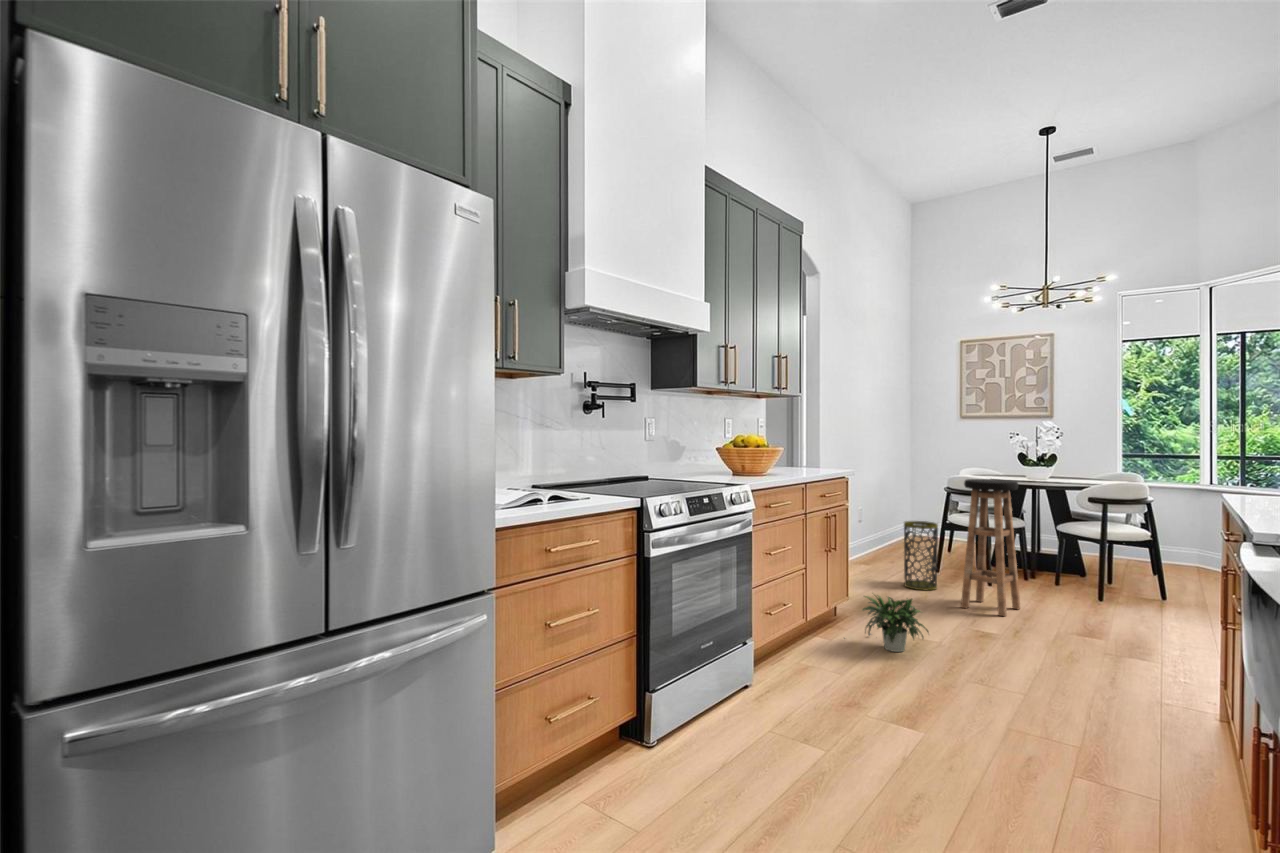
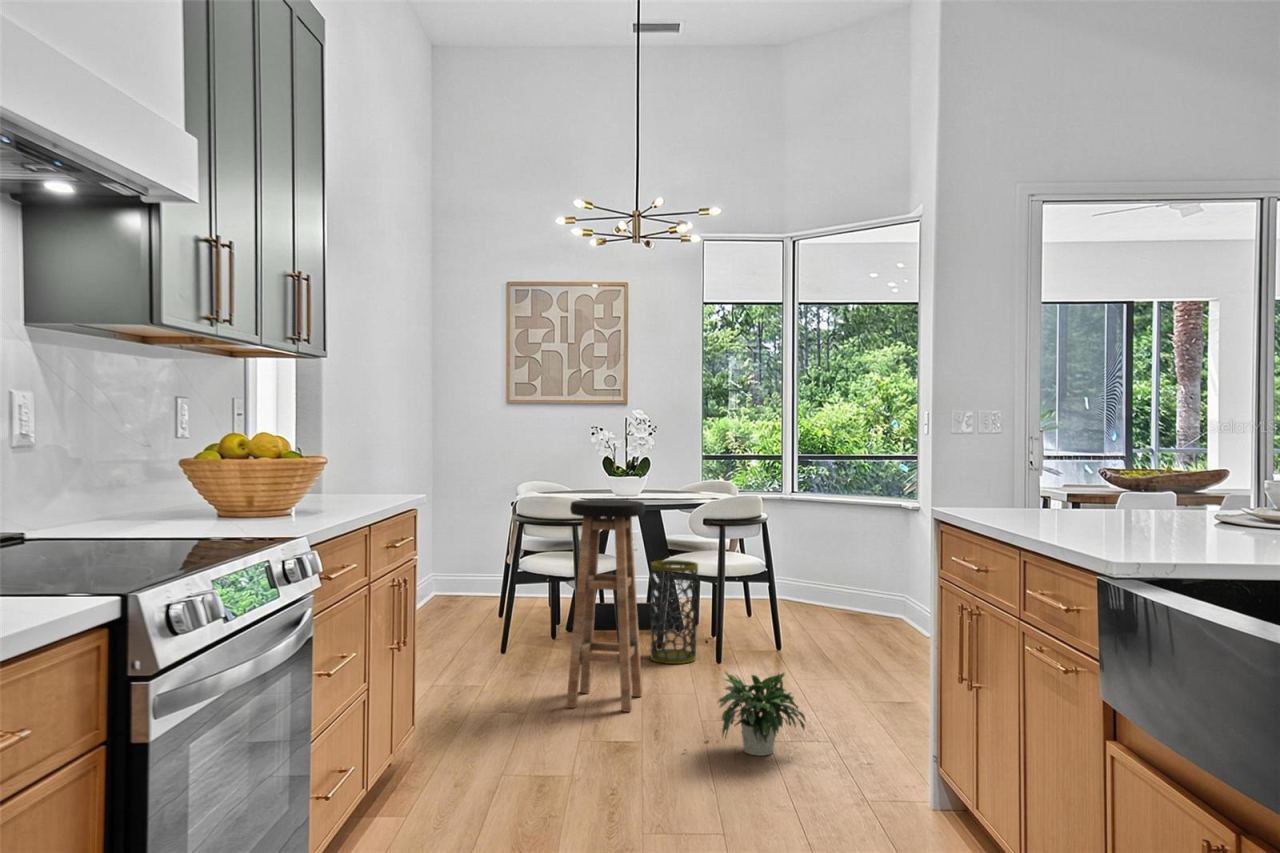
trash can: present [904,521,938,590] -> present [651,560,698,664]
potted plant: present [862,596,928,652] -> present [684,673,805,756]

